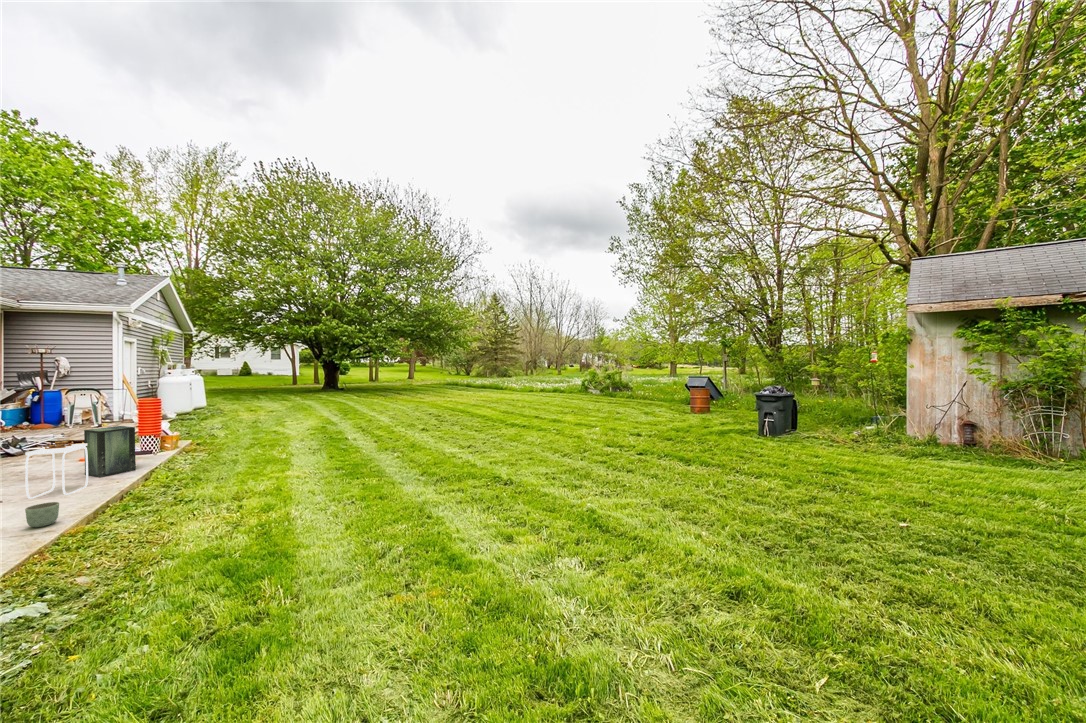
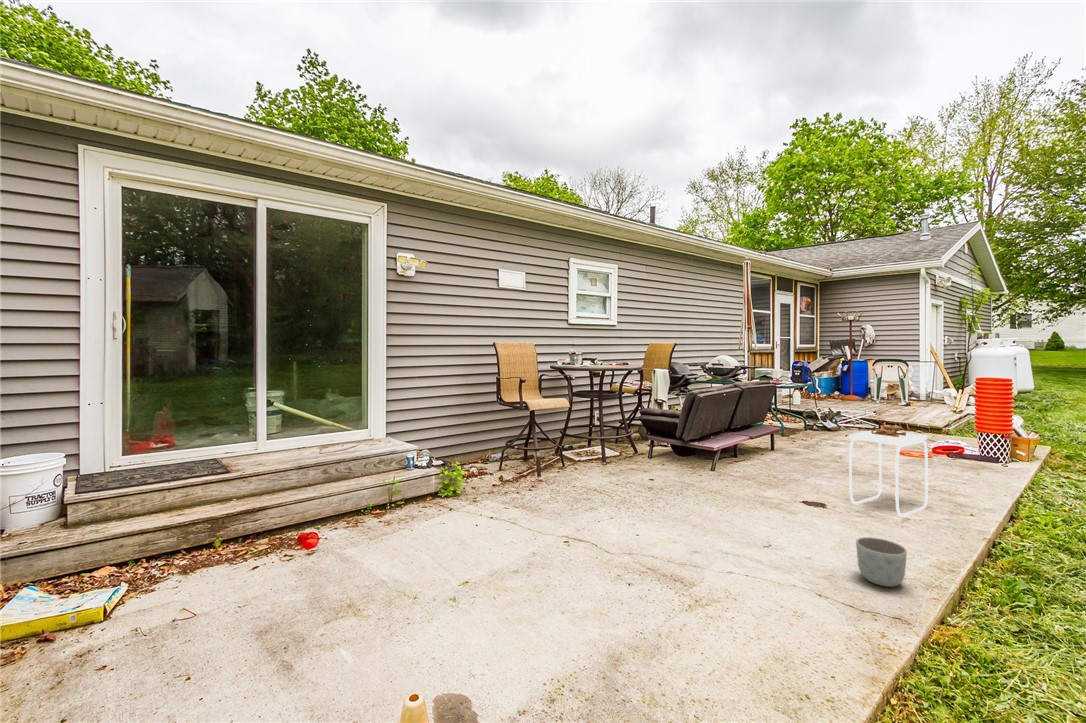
storage box: present [84,426,136,477] -> none [914,411,997,497]

